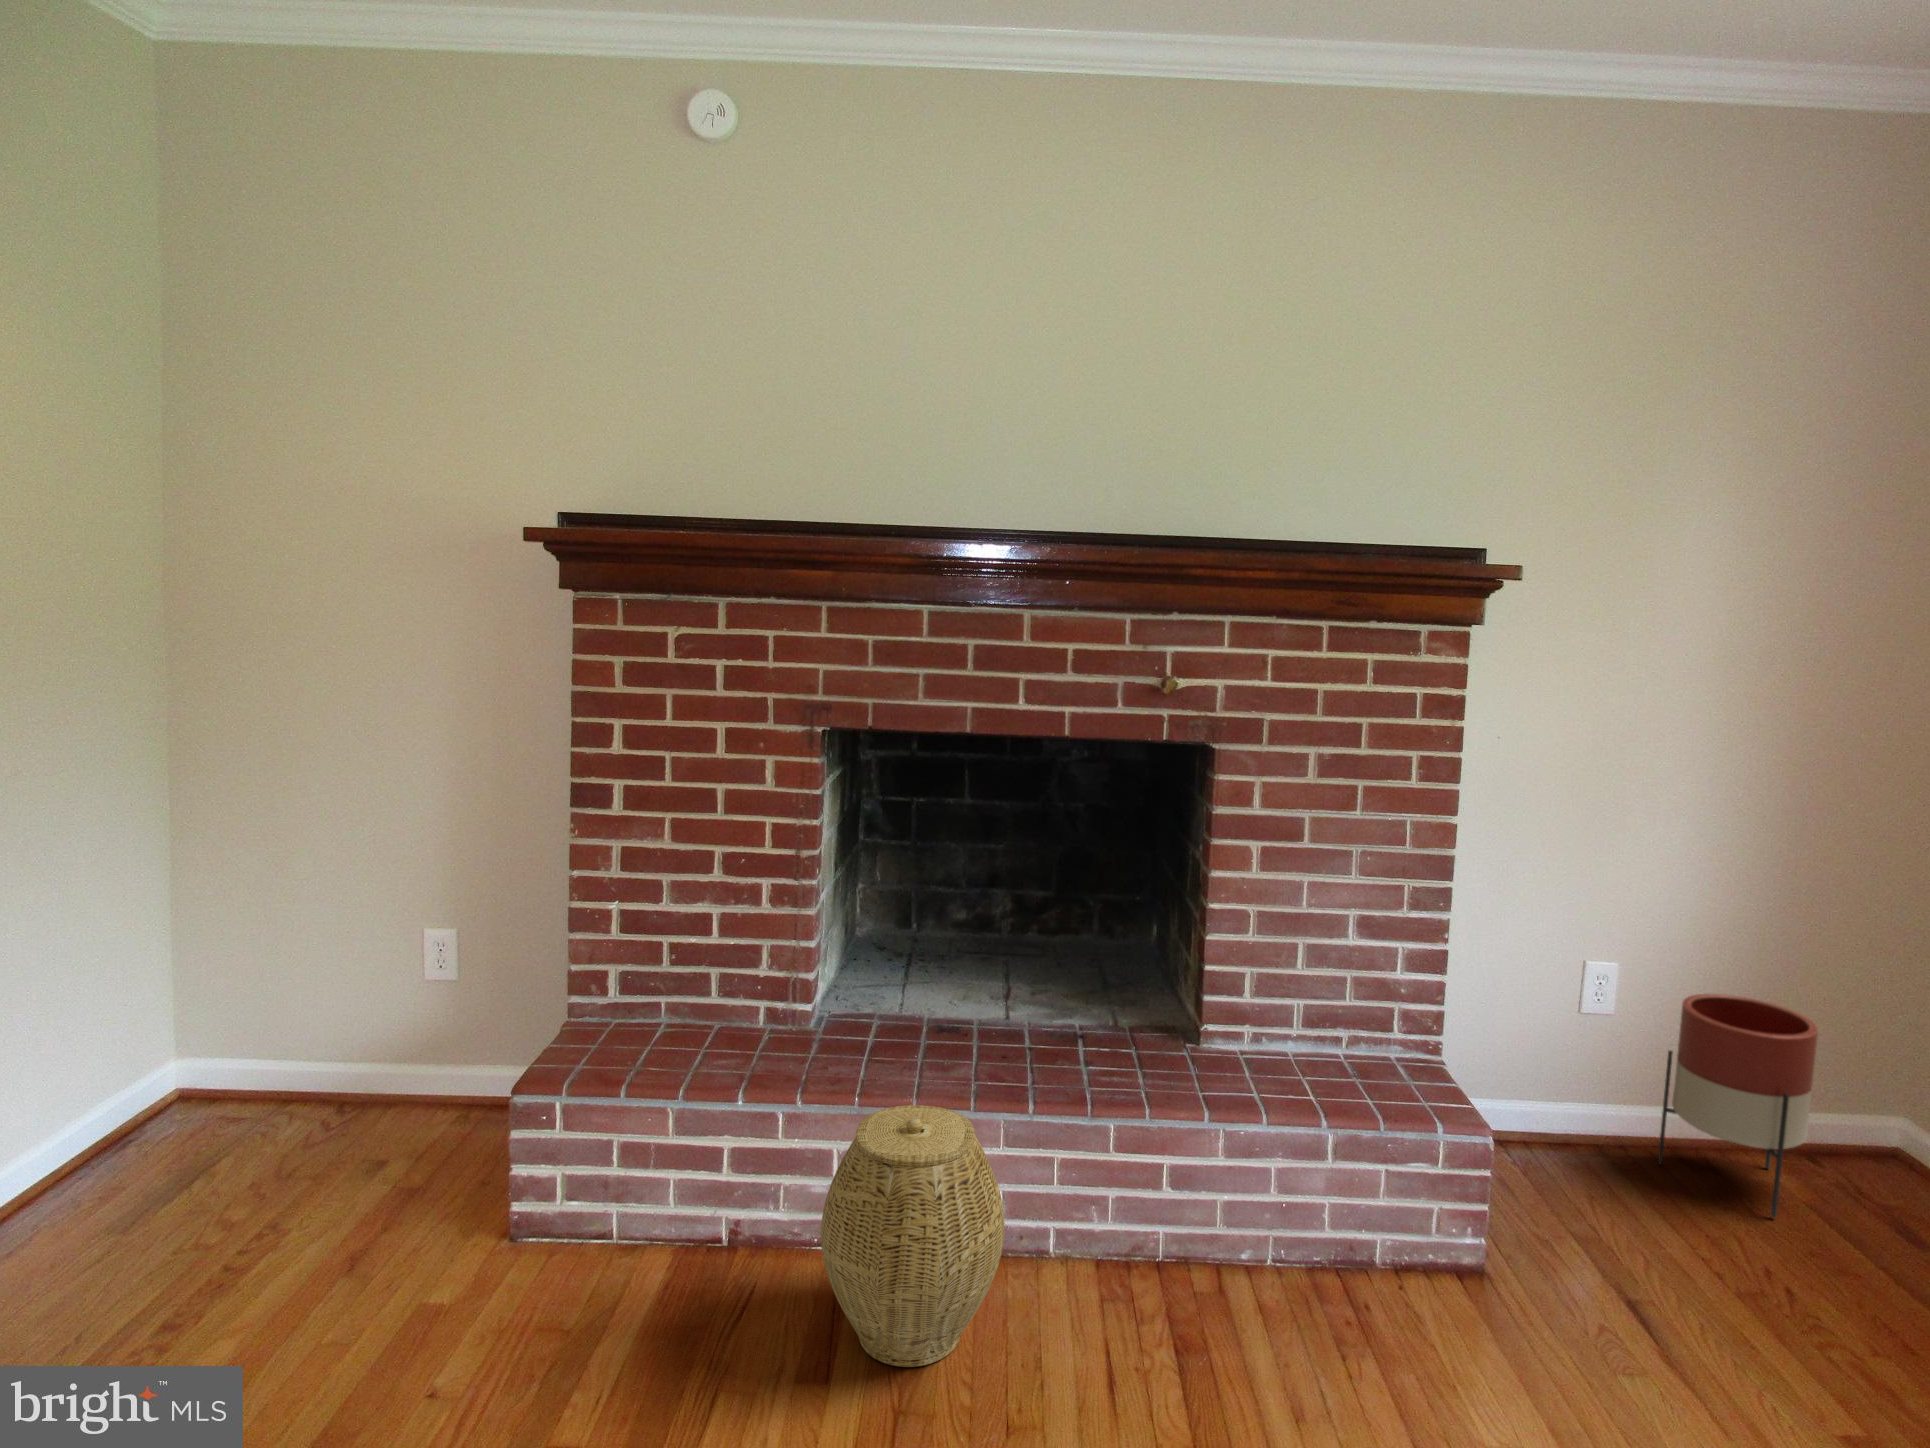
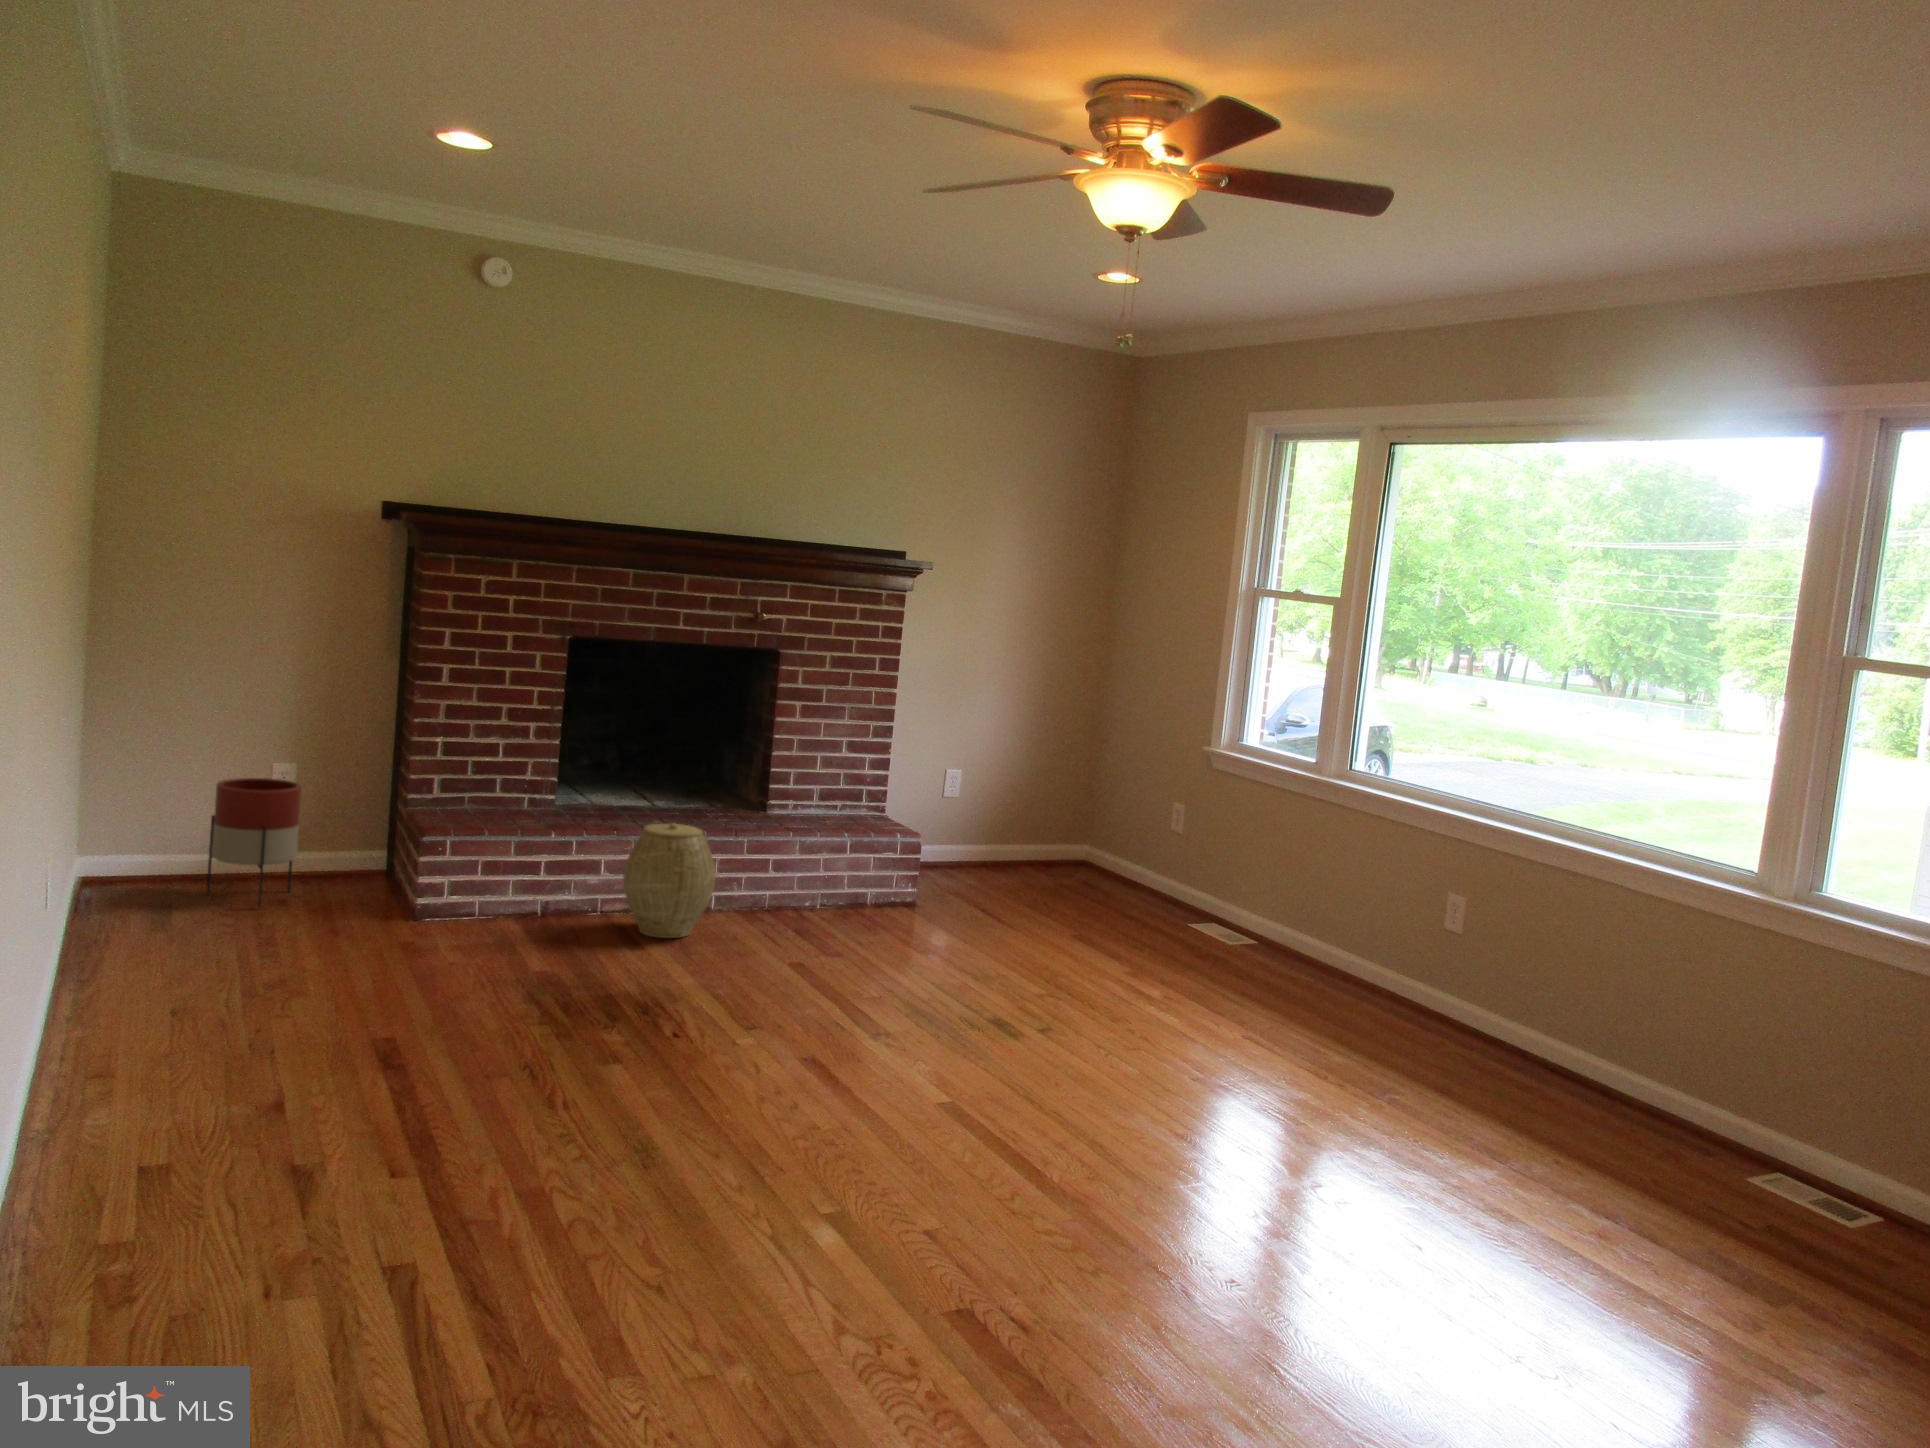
planter: present [1658,994,1818,1218] -> present [206,778,301,908]

